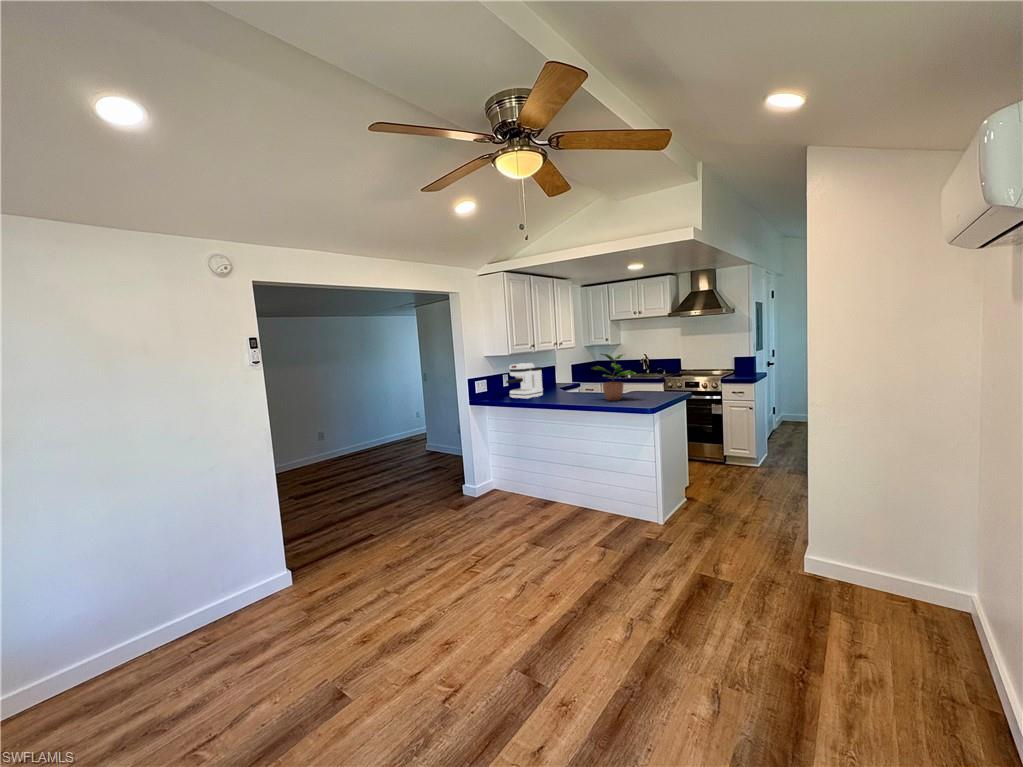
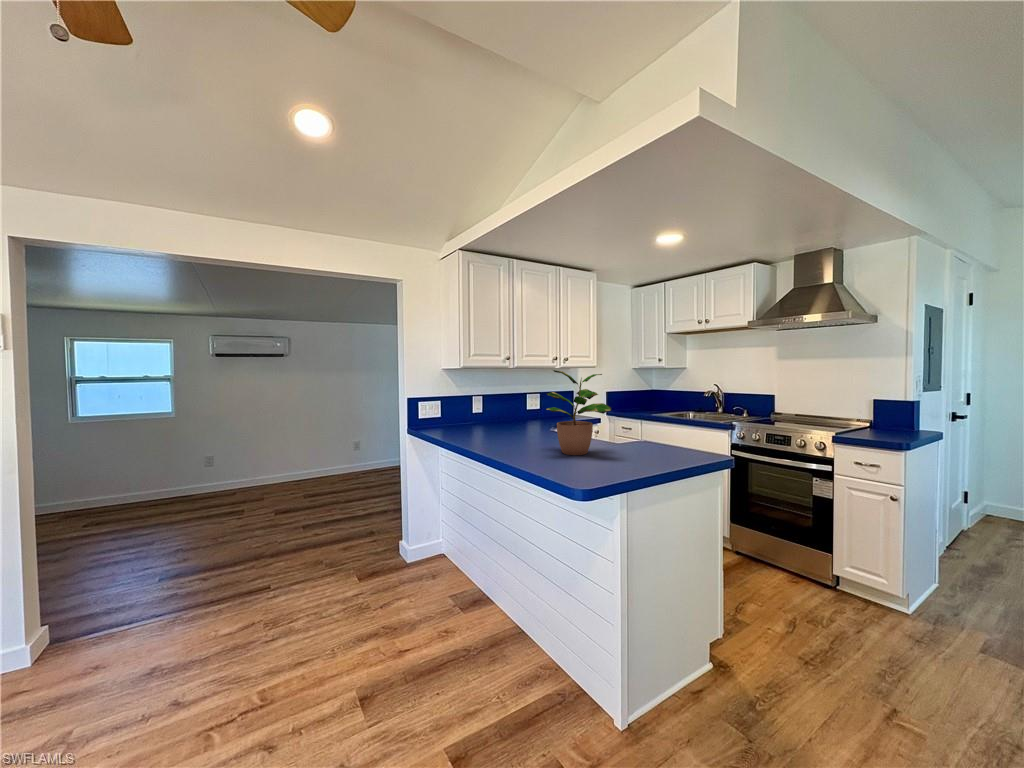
coffee maker: present [506,363,543,399] -> none [450,382,505,434]

